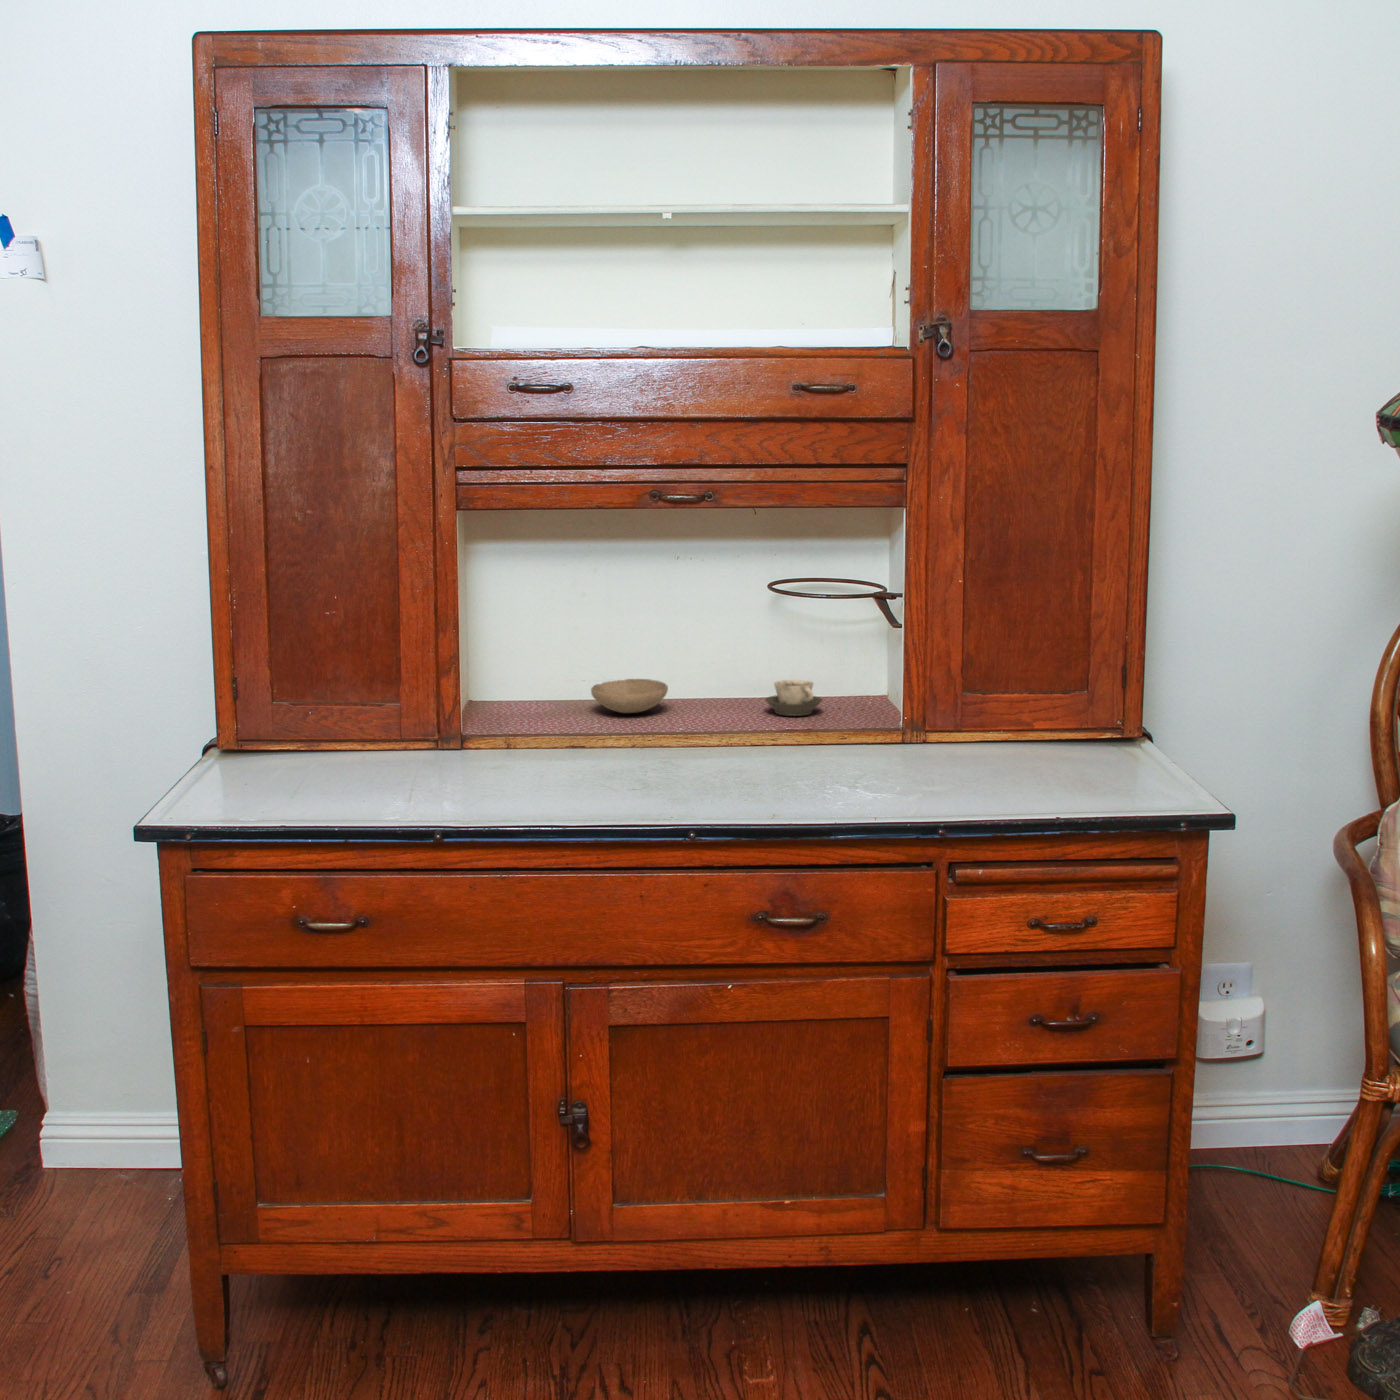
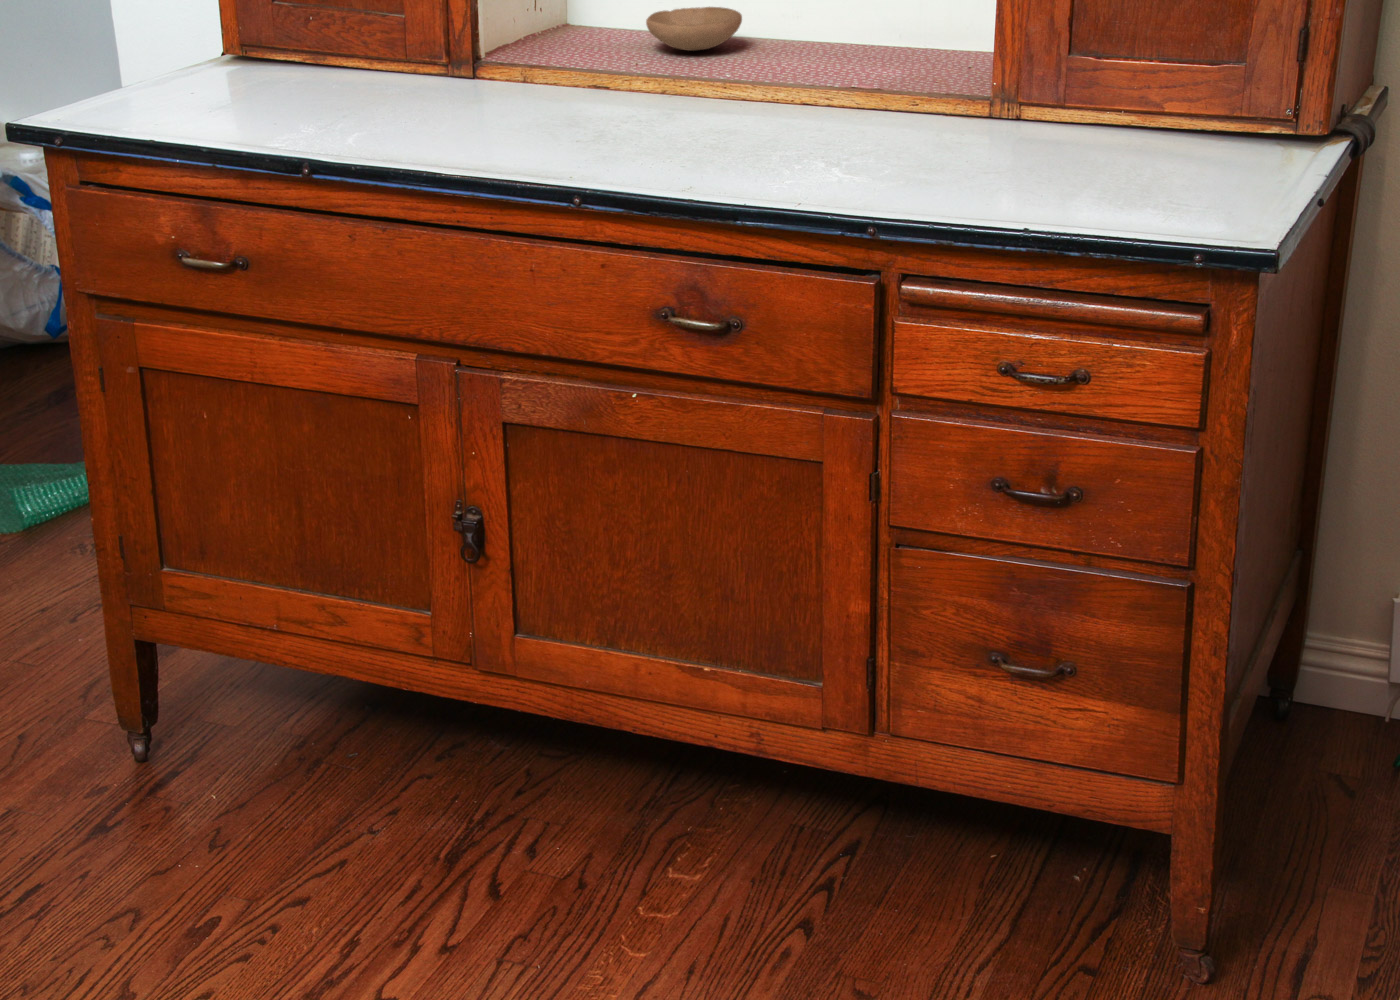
cup: present [765,680,823,716] -> none [849,21,926,70]

